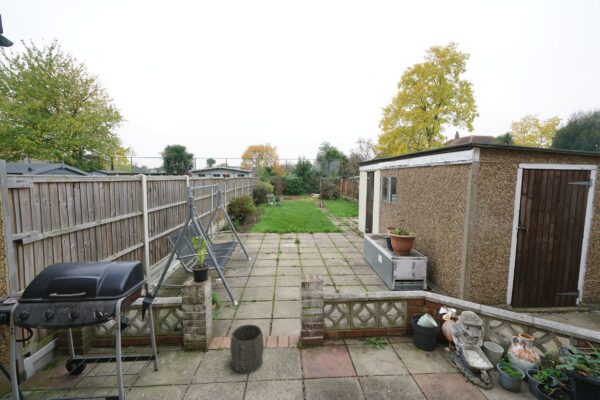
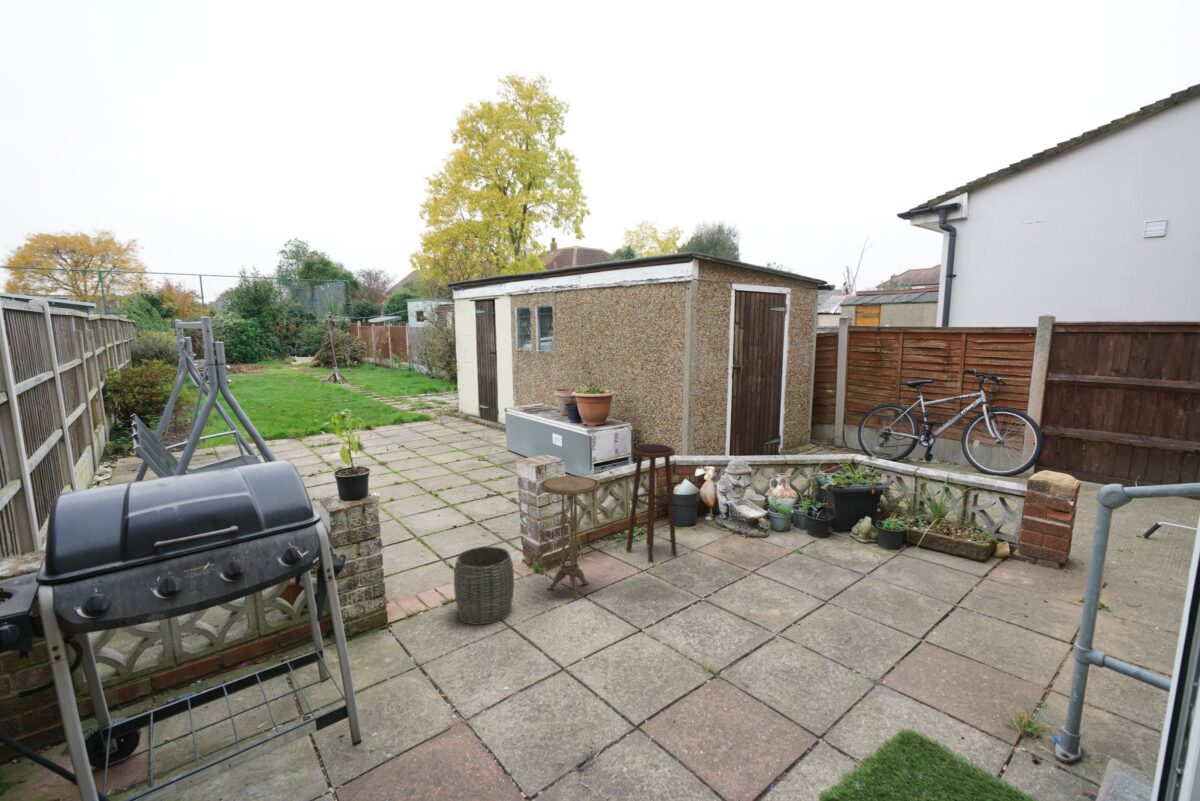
stool: none [362,286,393,373] -> present [627,444,677,563]
side table: none [280,297,317,381] -> present [540,476,600,600]

